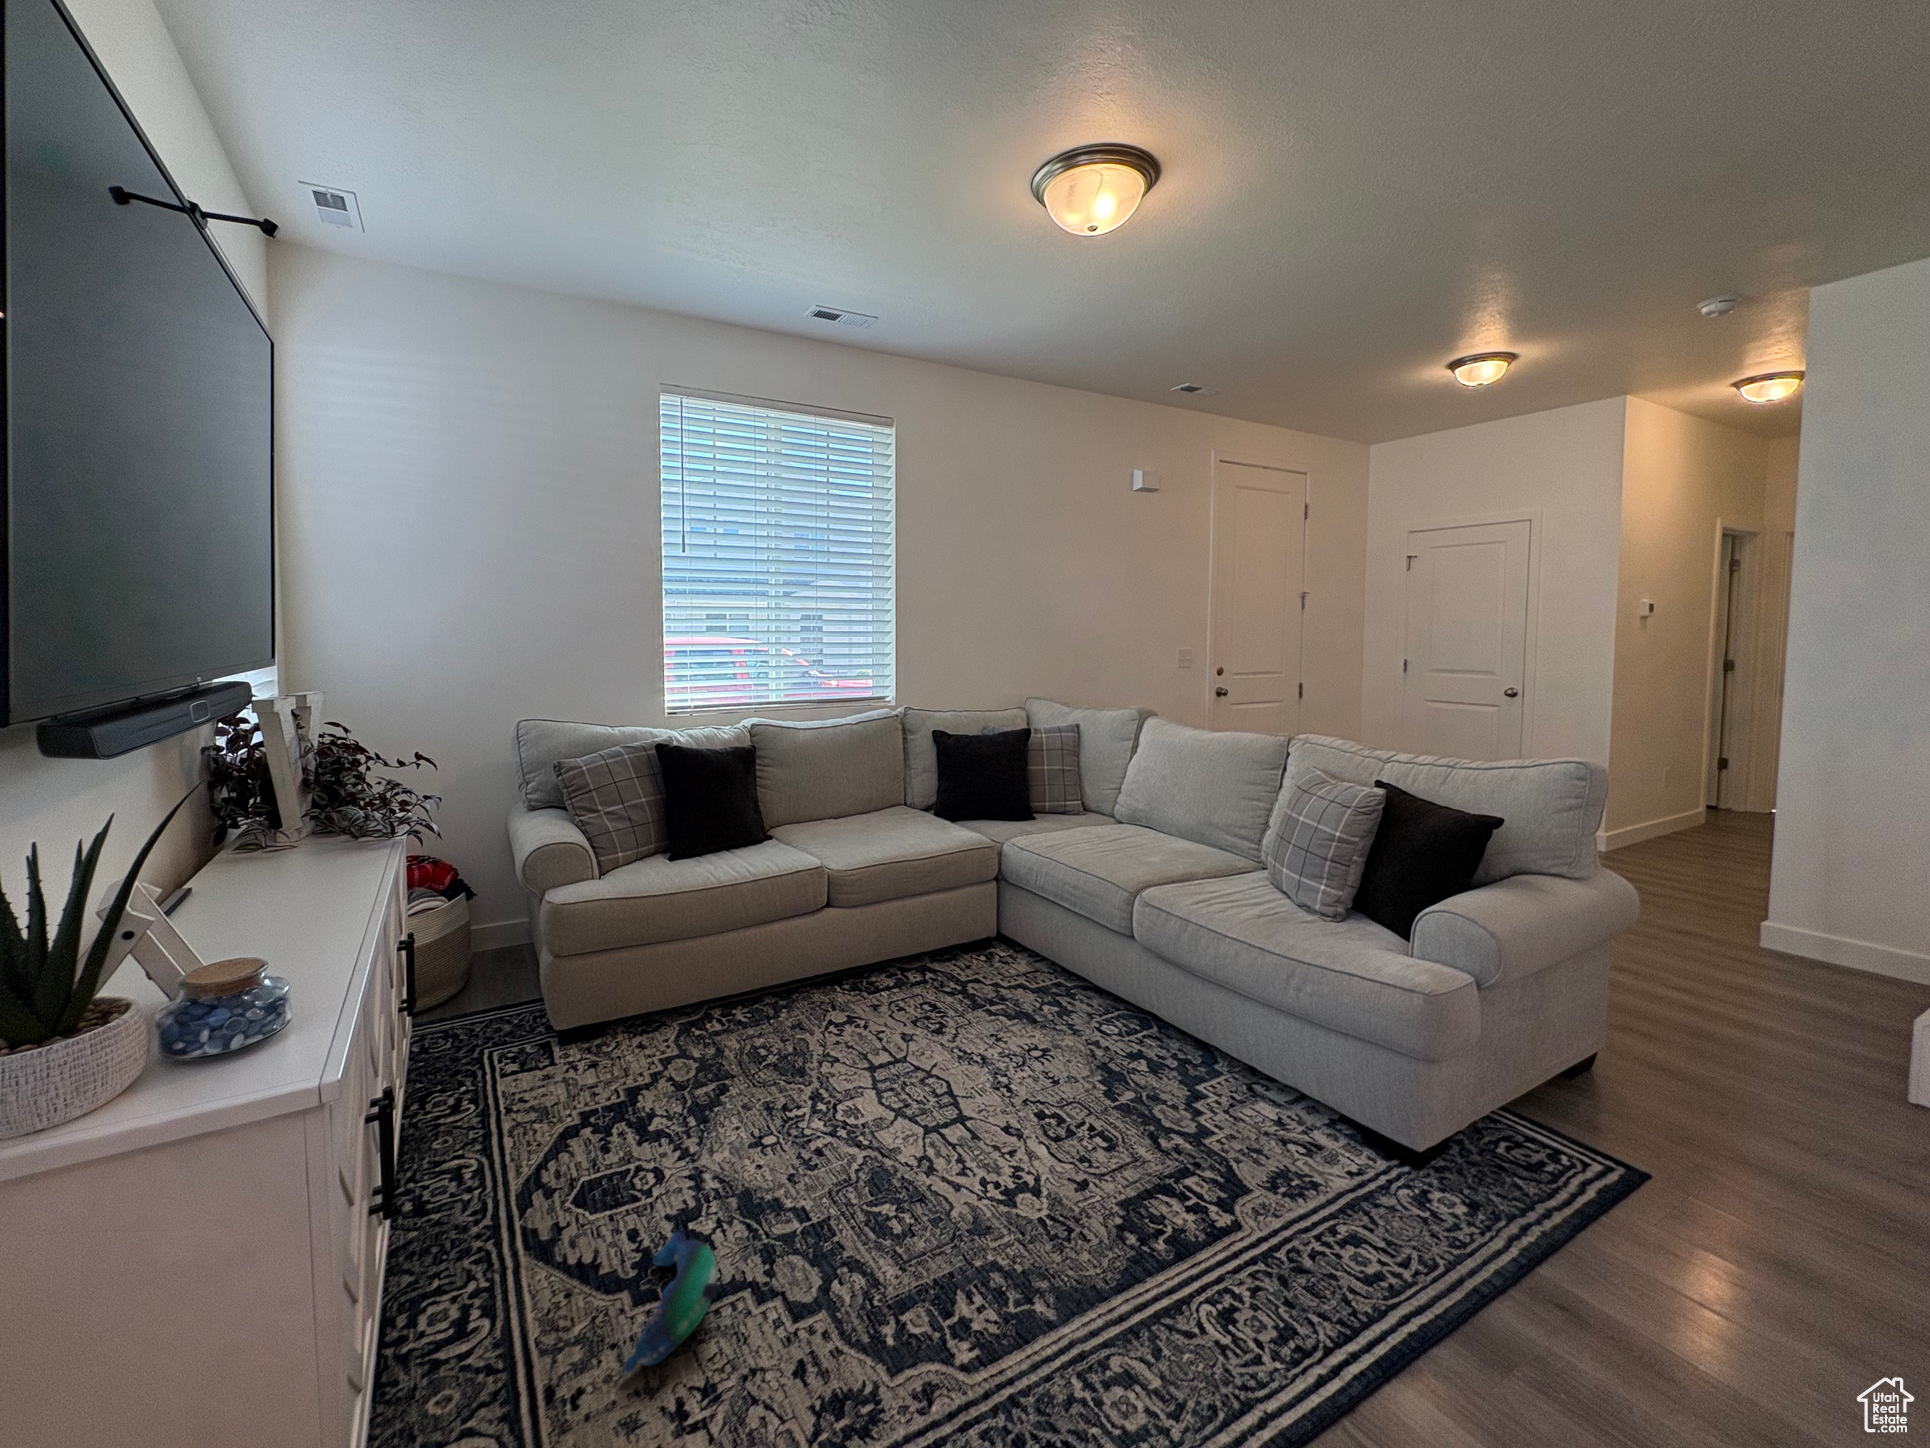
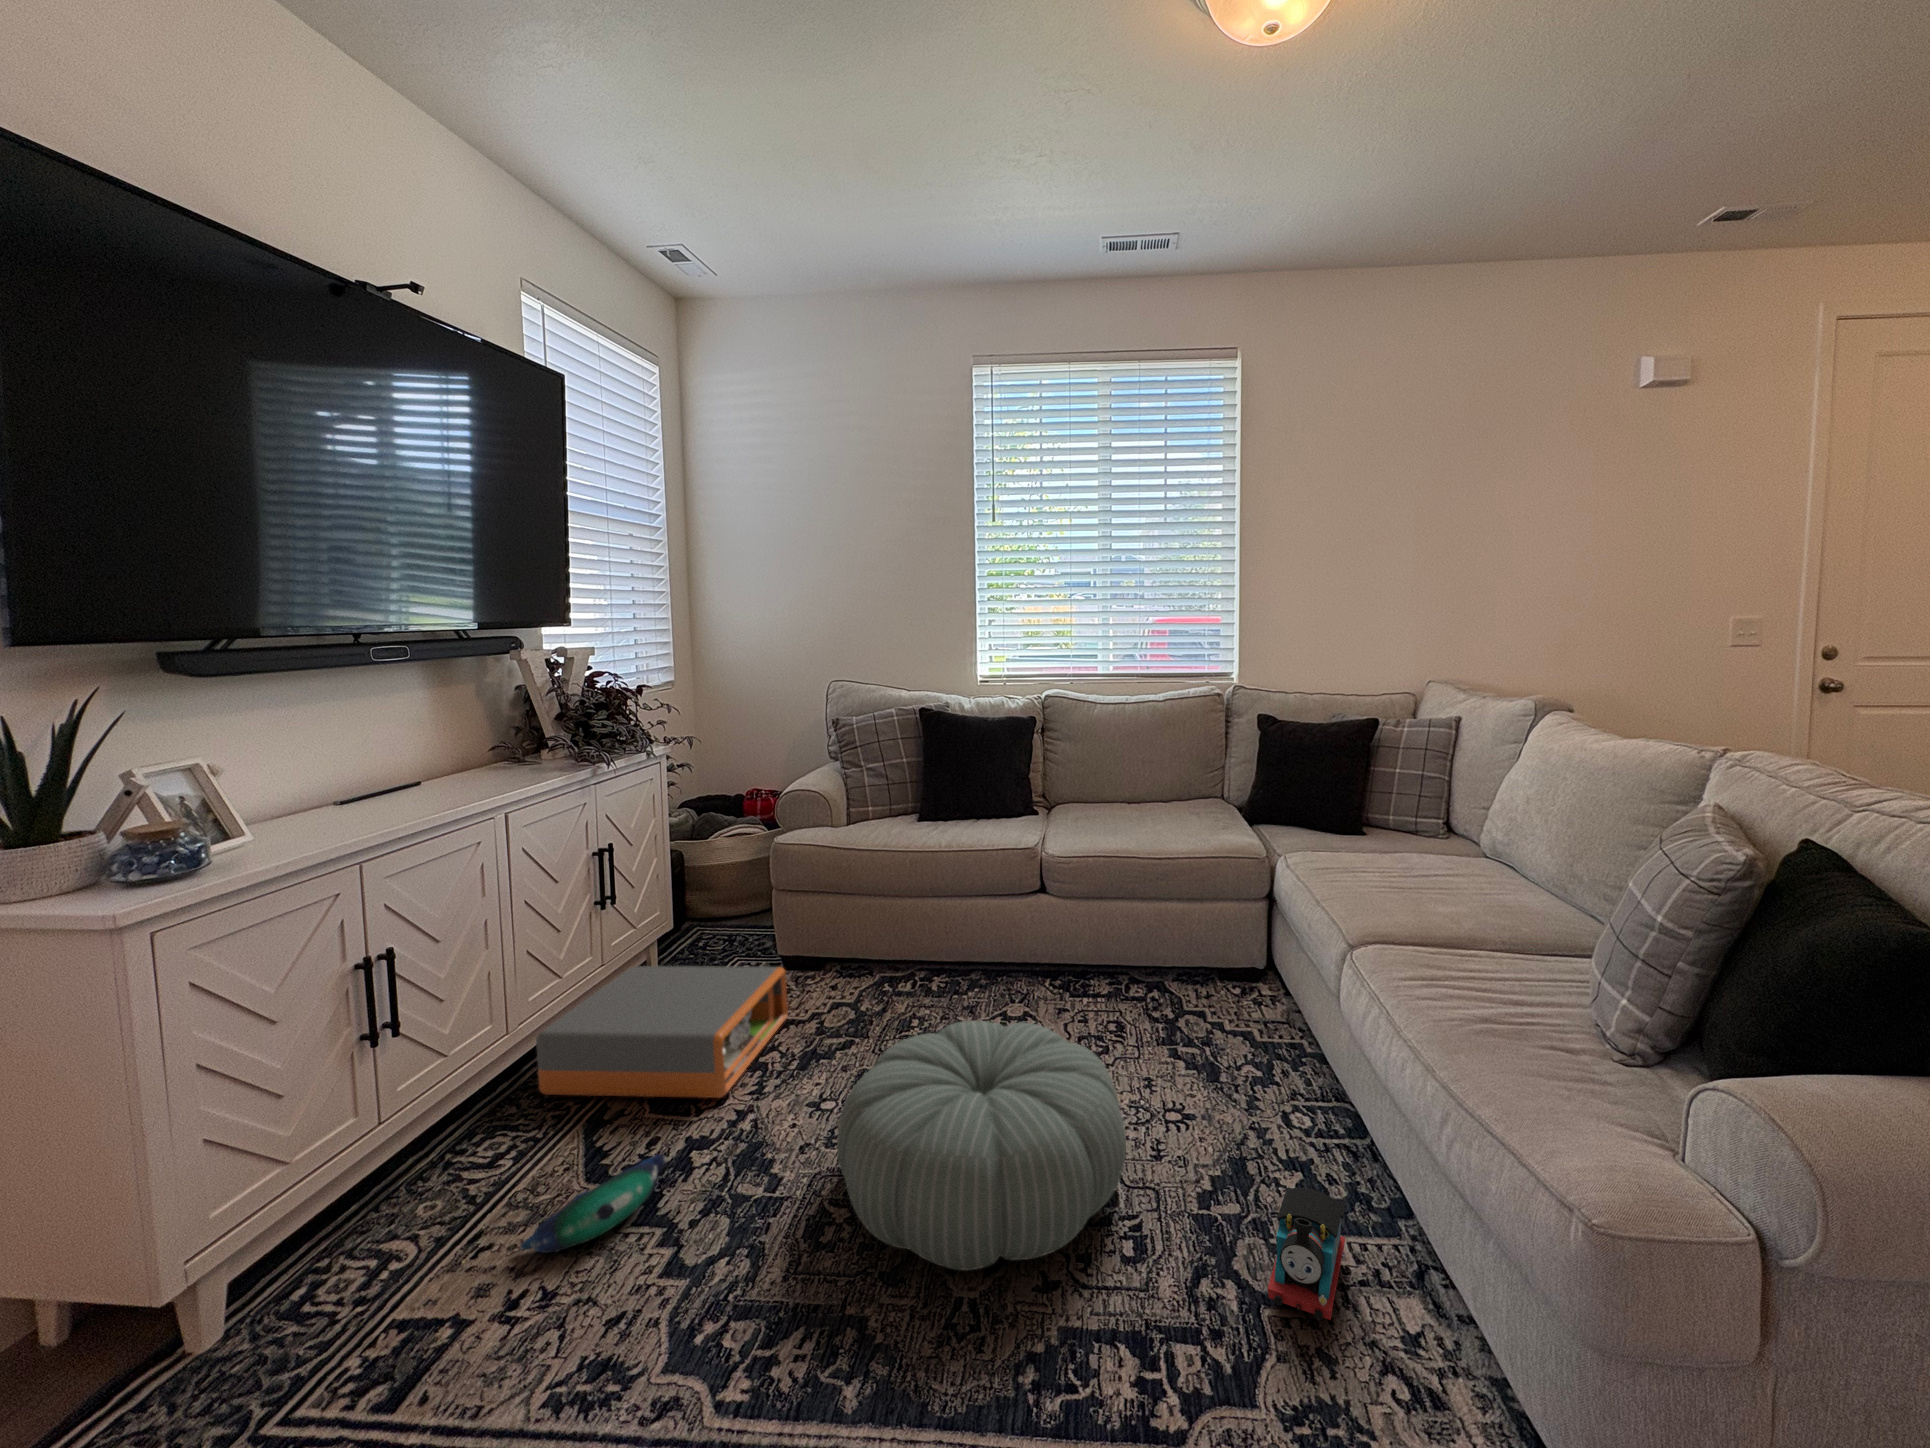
pouf: none [848,1005,1092,1206] -> present [837,1021,1126,1270]
storage box: none [415,1028,663,1245] -> present [536,966,788,1098]
toy train: none [1172,1057,1242,1134] -> present [1268,1187,1345,1320]

